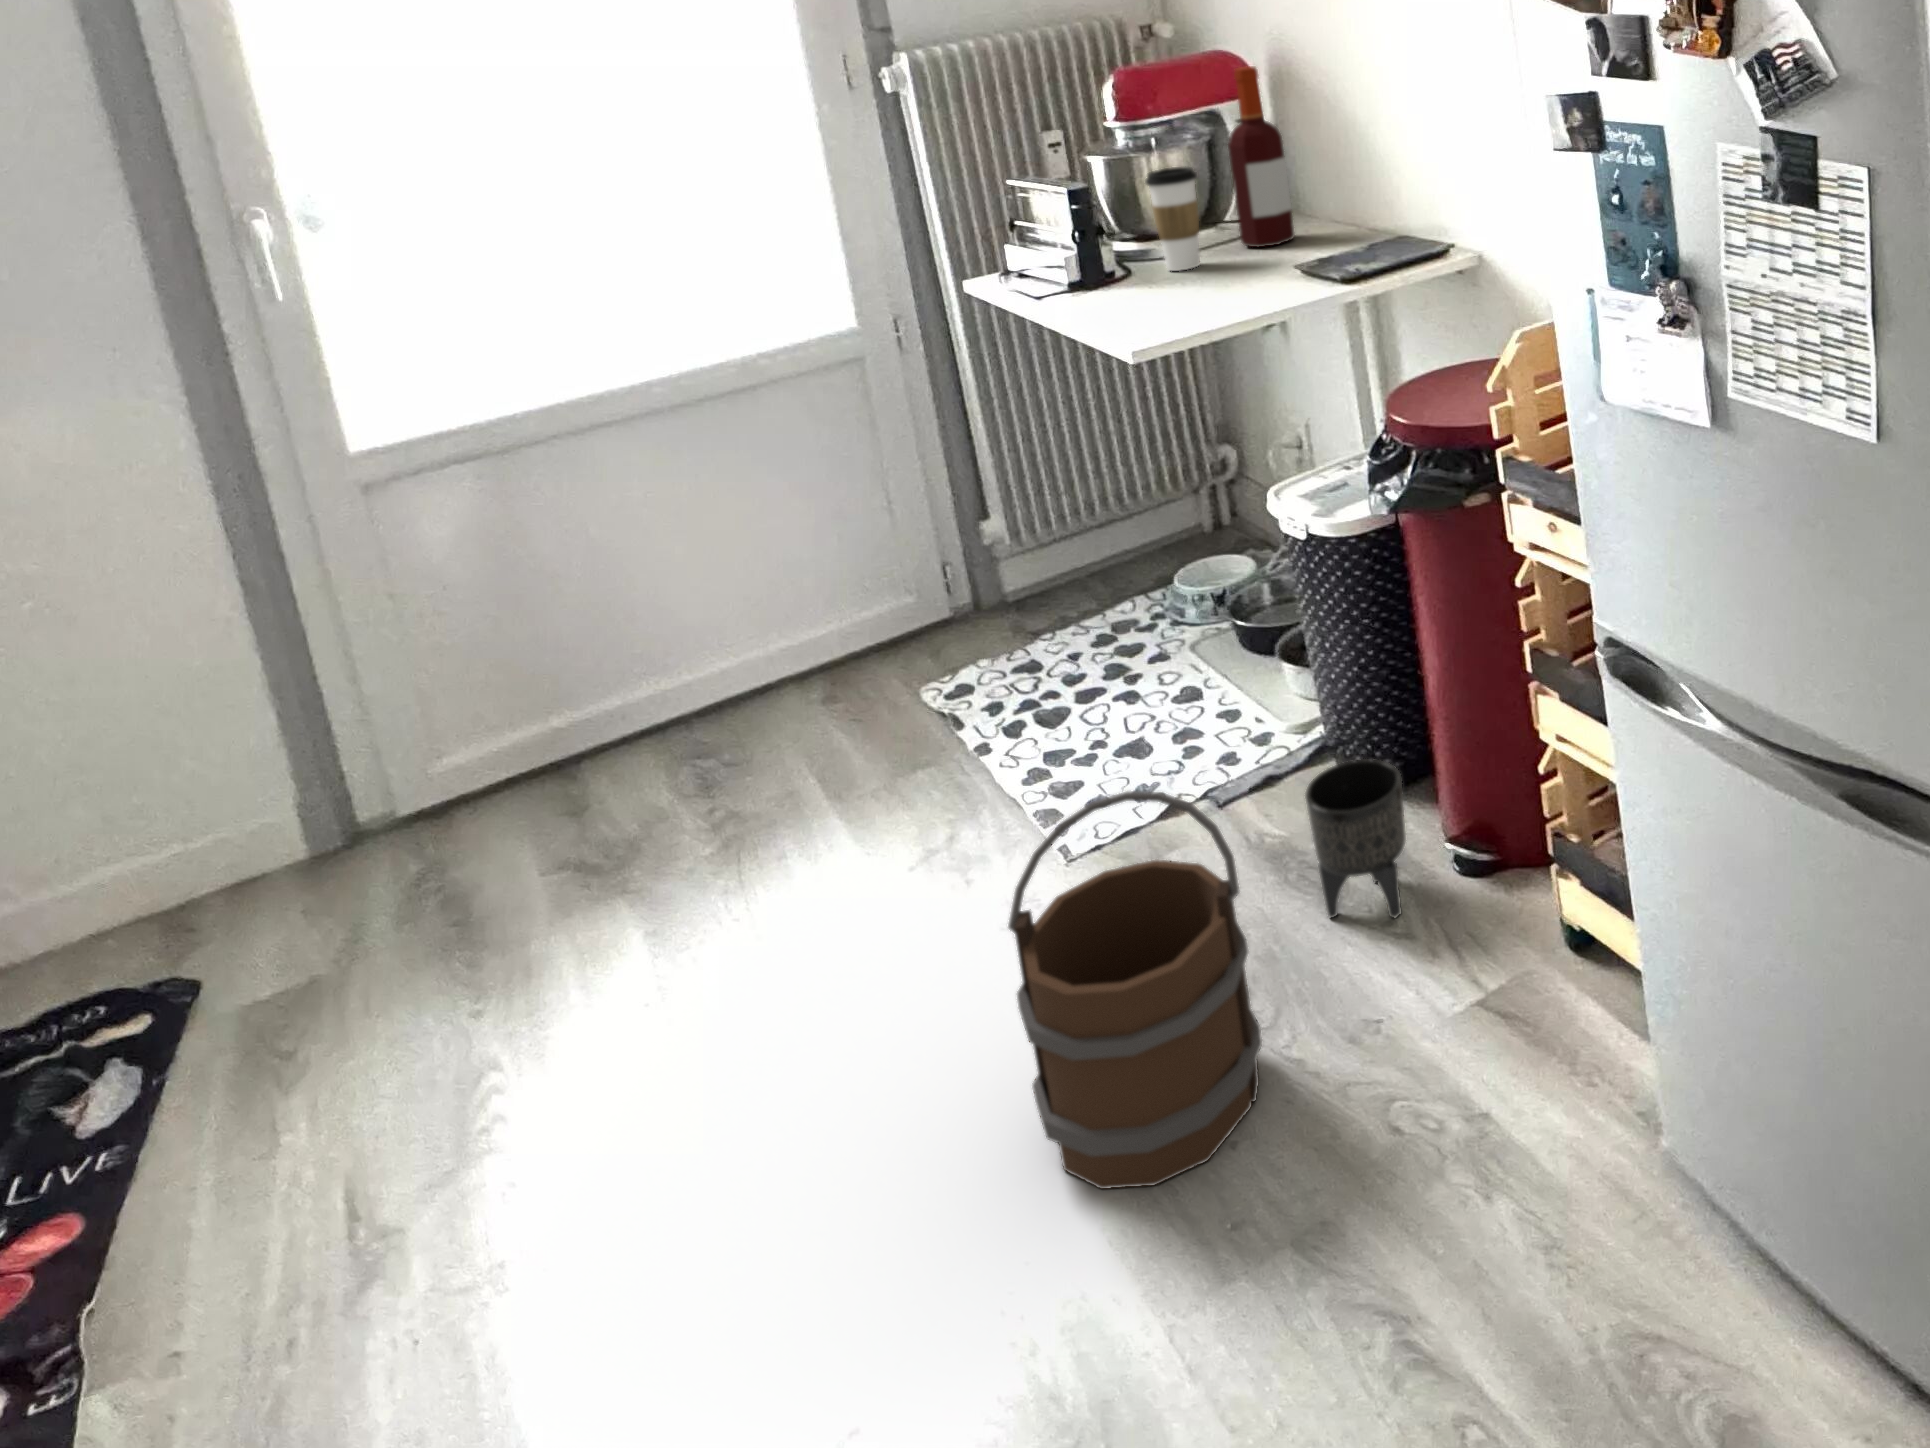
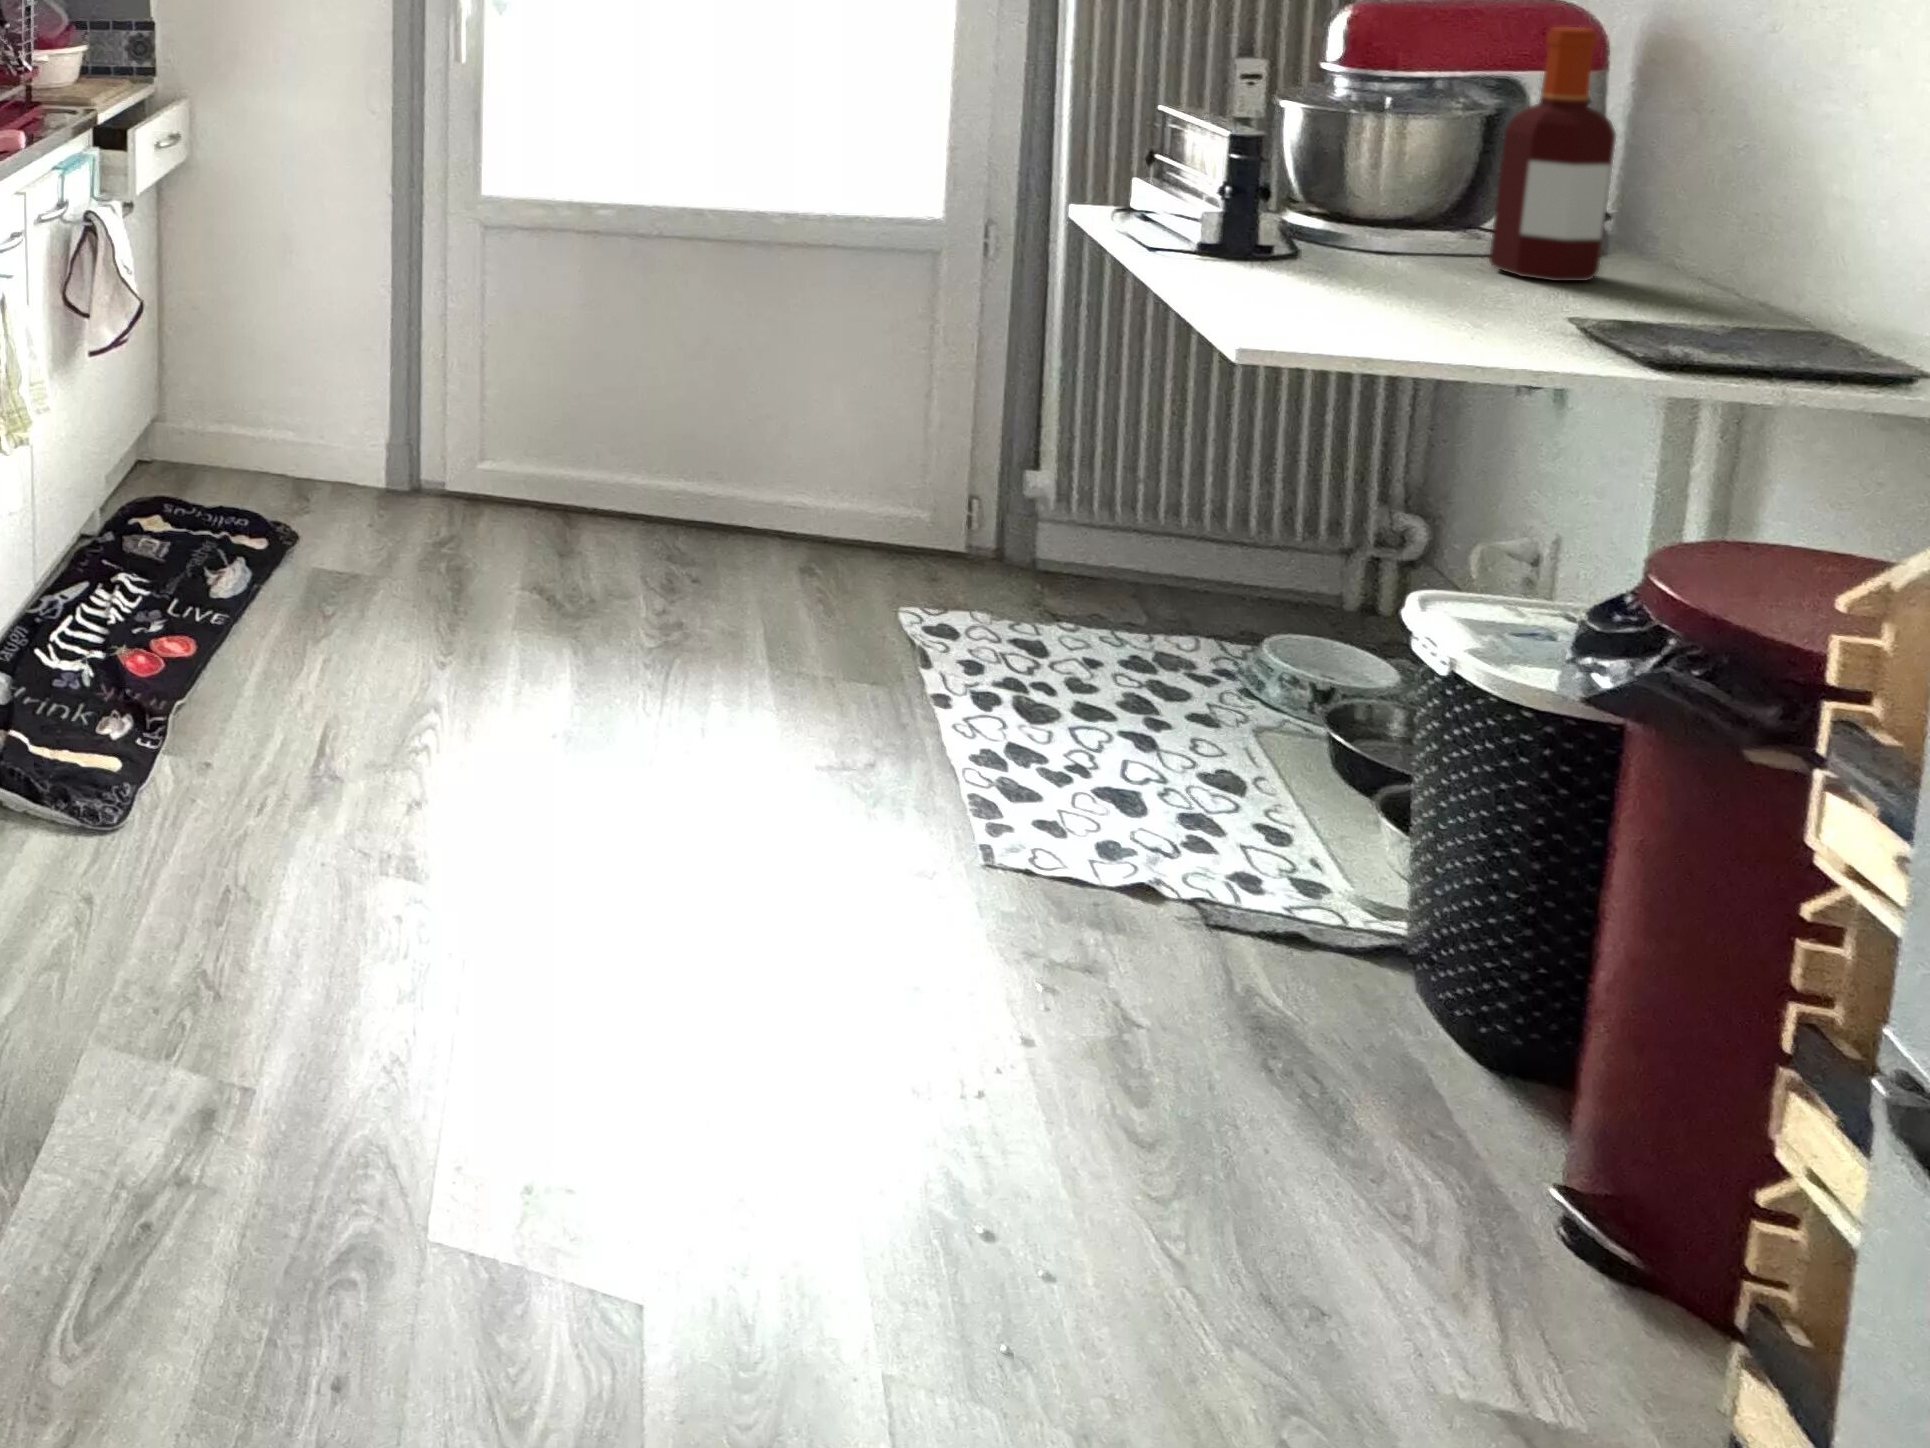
coffee cup: present [1145,166,1200,271] -> none [1340,137,1432,274]
planter: present [1305,759,1406,918] -> none [1316,977,1506,1235]
bucket: present [1008,791,1262,1189] -> none [834,813,1158,1281]

